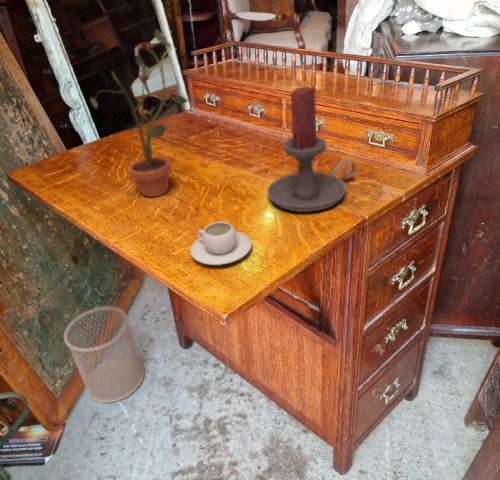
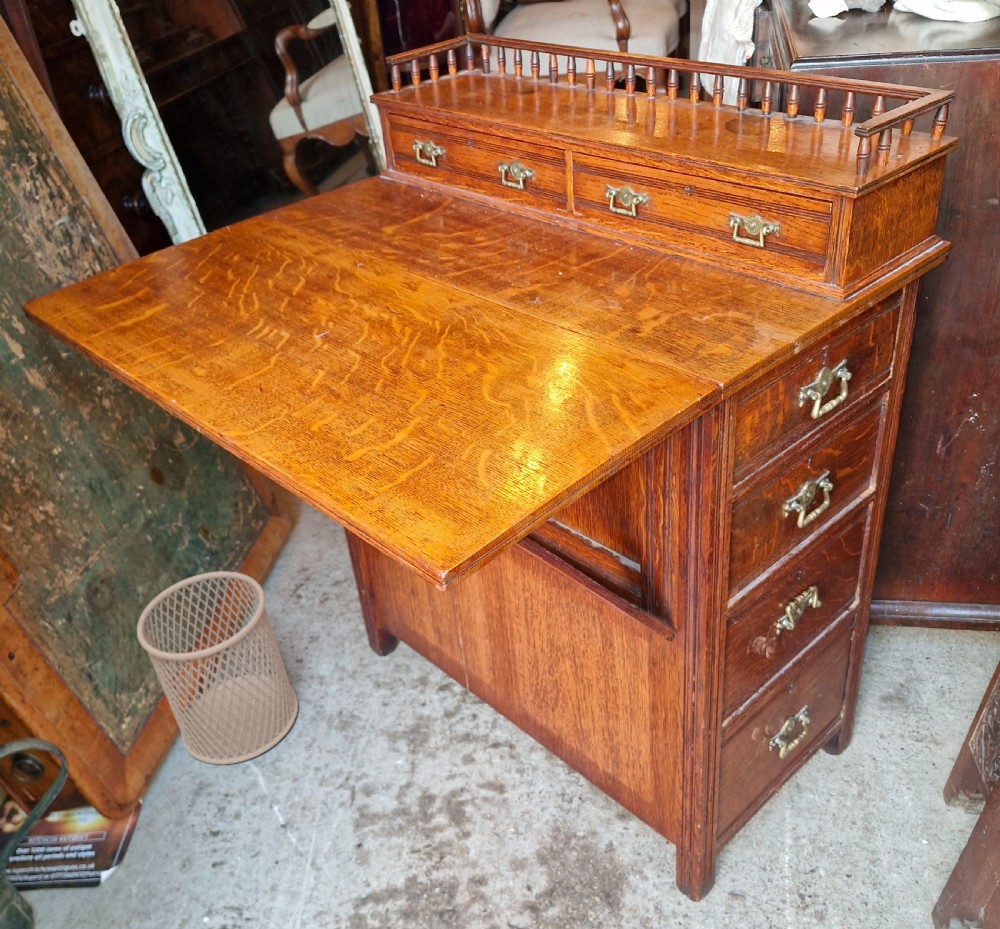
potted plant: present [90,30,188,197] -> none [191,21,378,350]
candle holder: present [267,87,356,212] -> none [531,135,706,375]
teacup: present [190,222,252,265] -> none [384,395,498,475]

